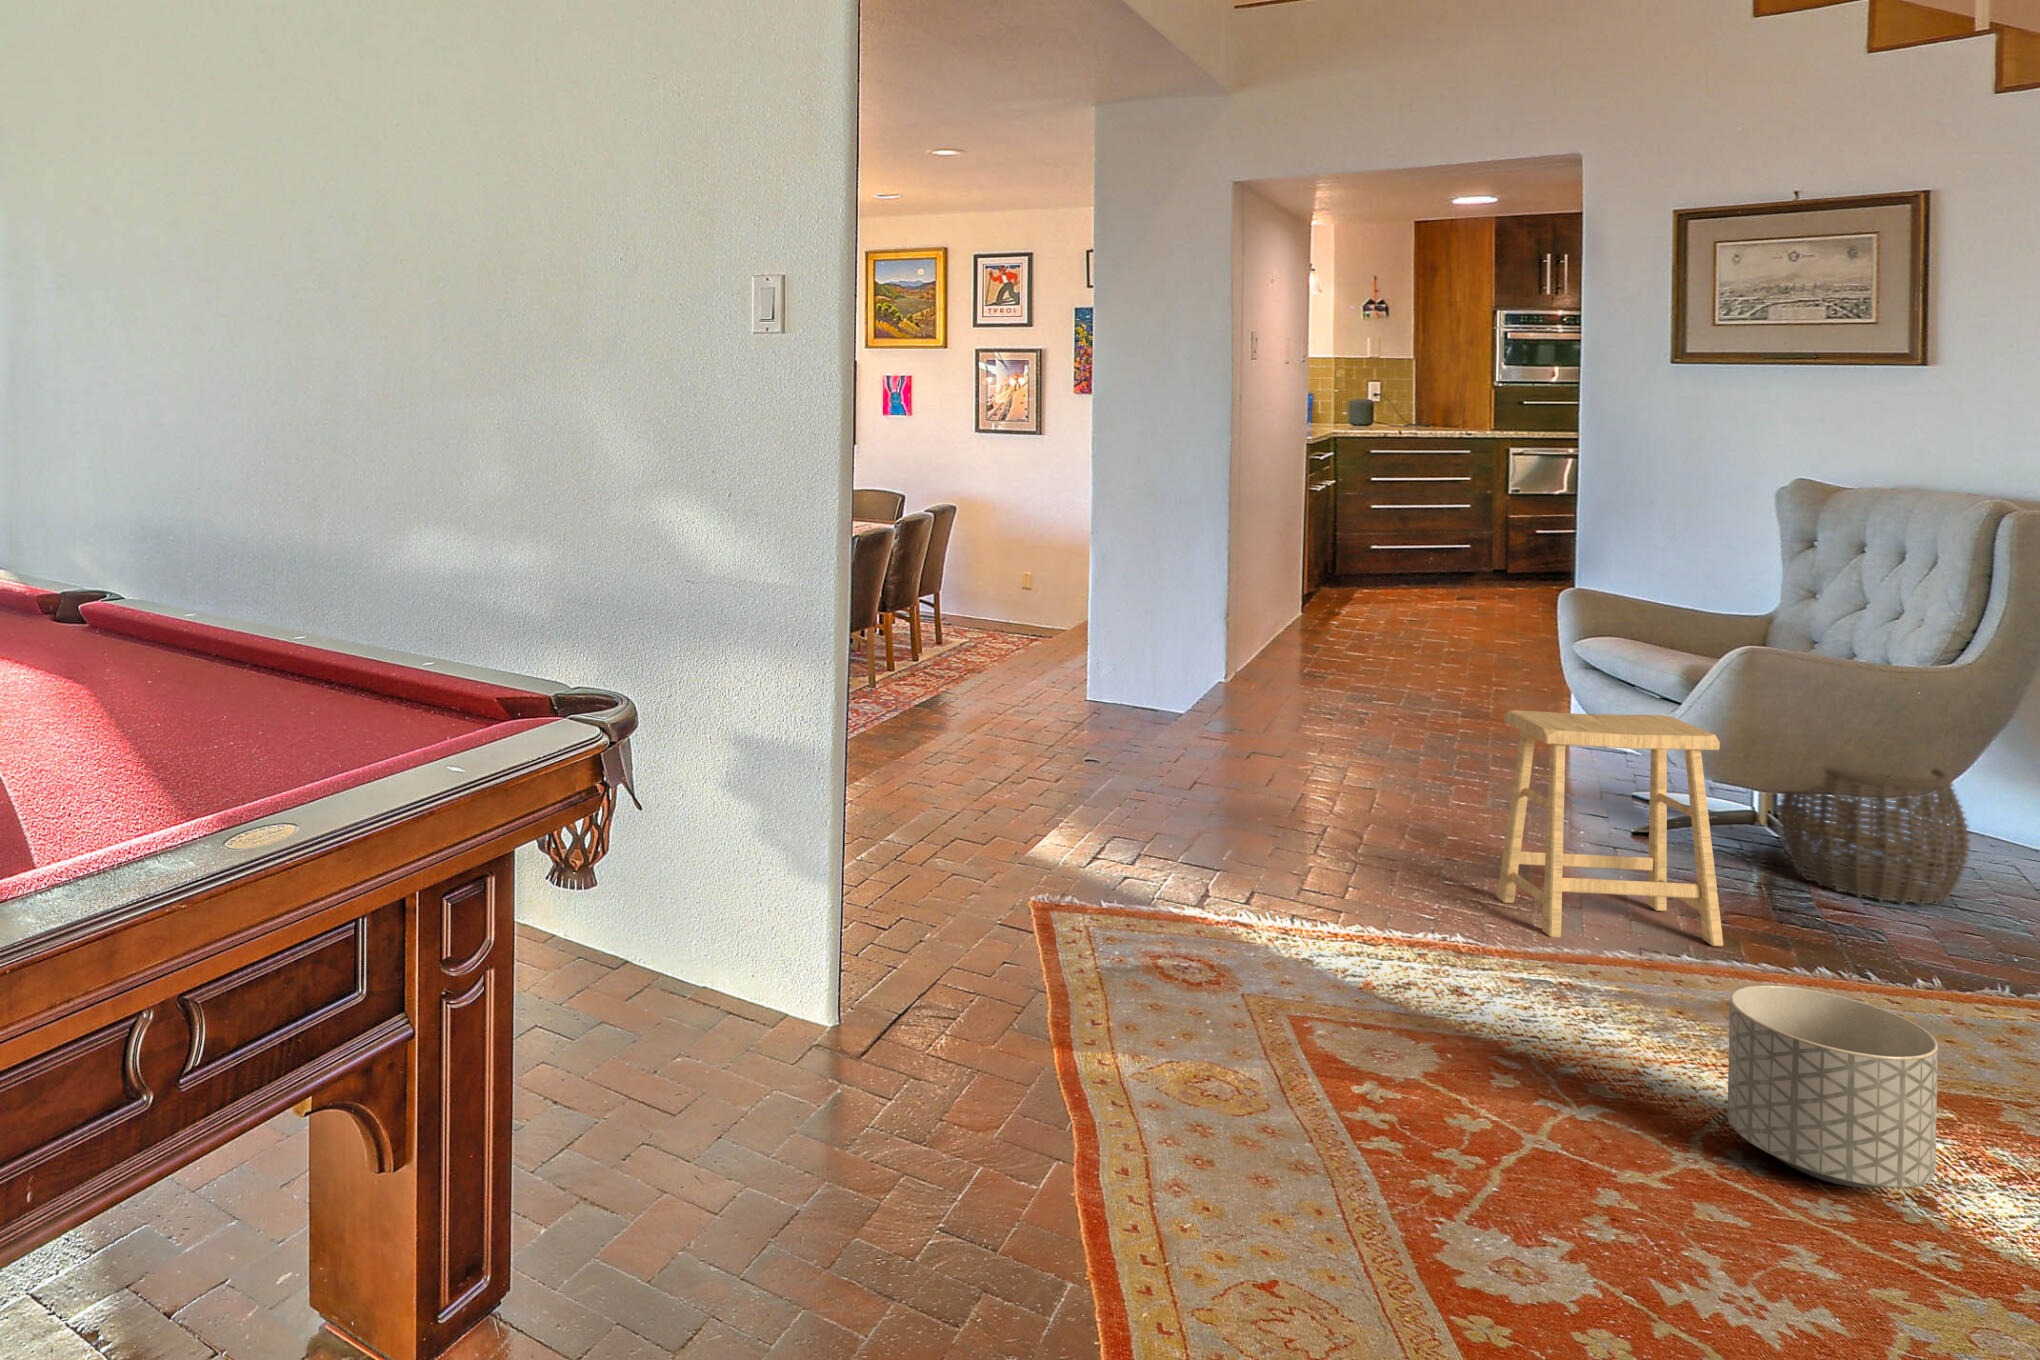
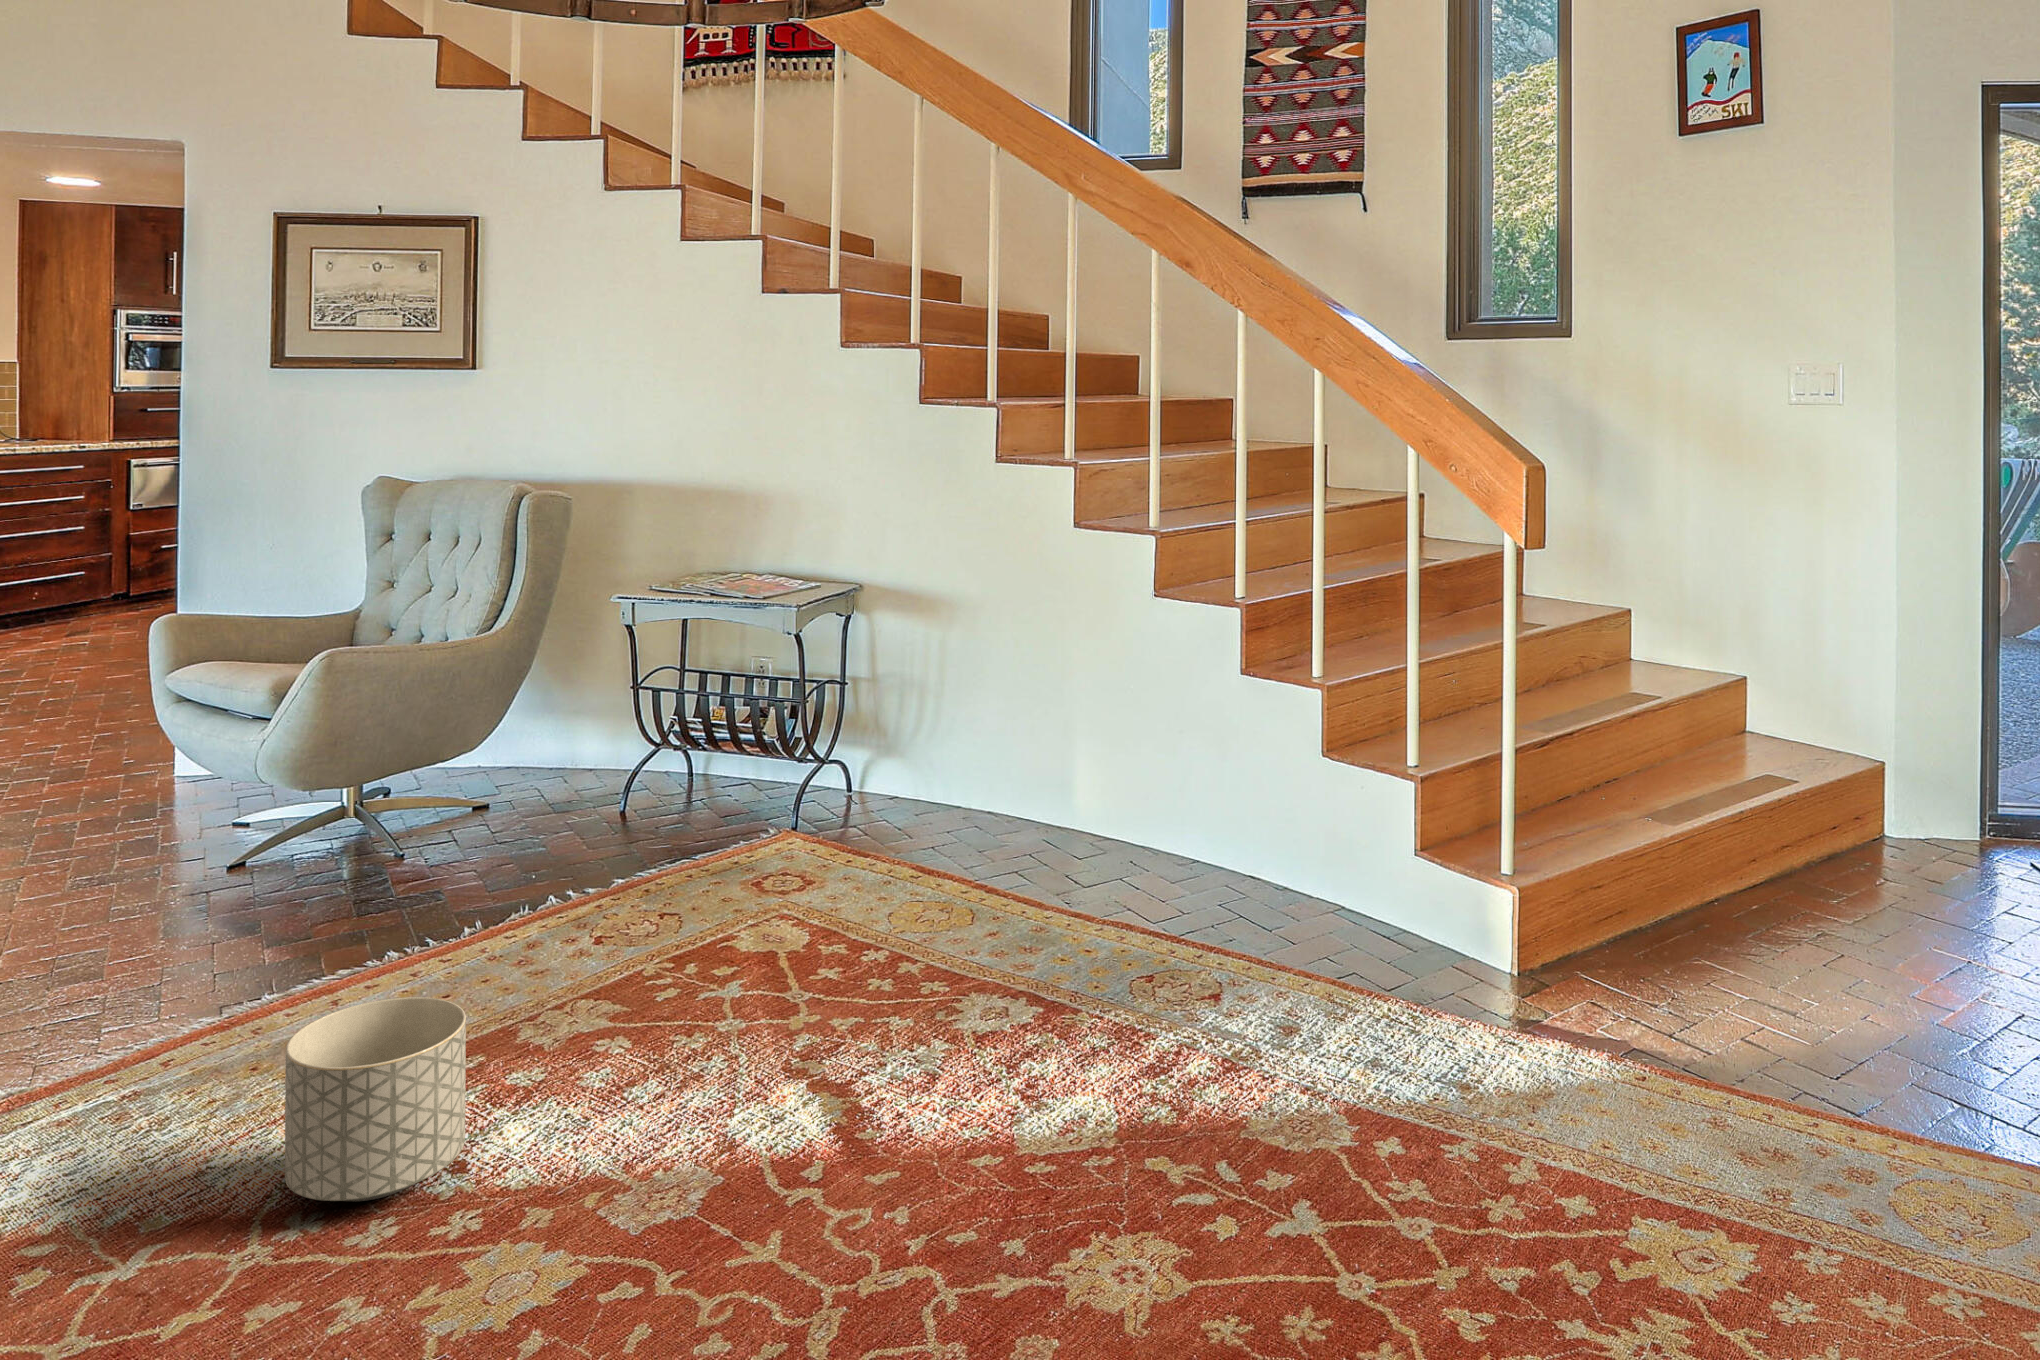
footstool: present [1497,710,1723,946] -> none [59,742,303,1031]
woven basket: present [1779,765,1970,905] -> none [360,726,509,868]

